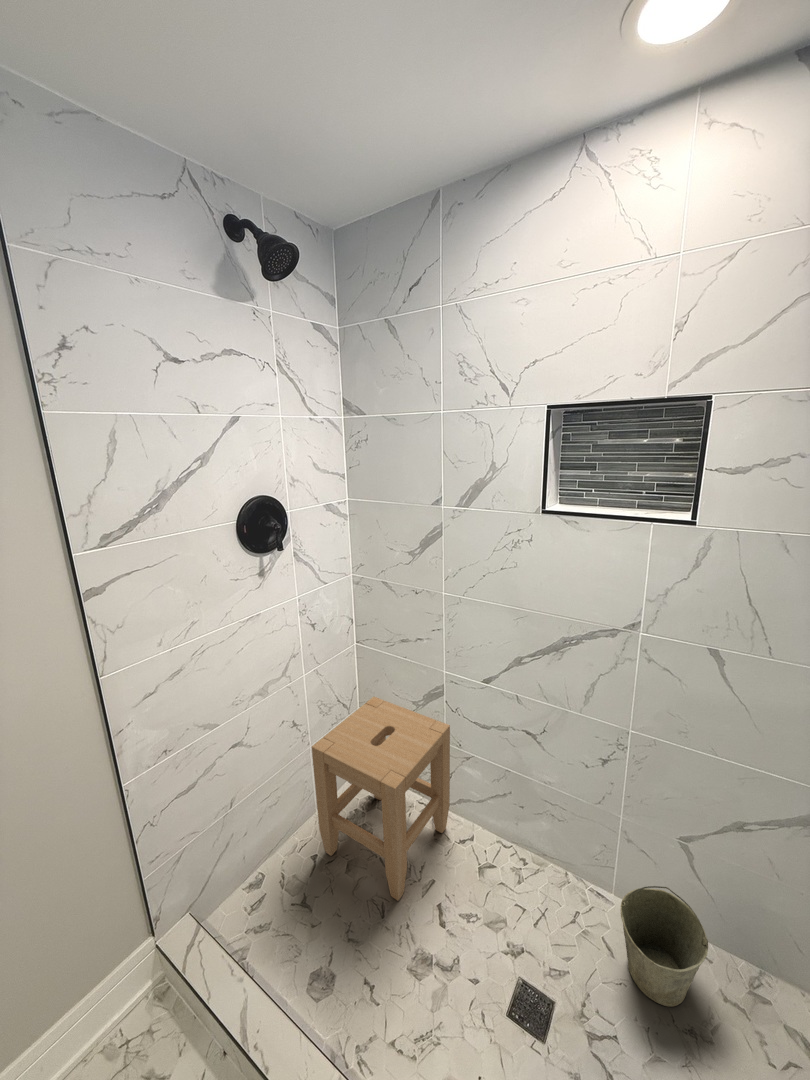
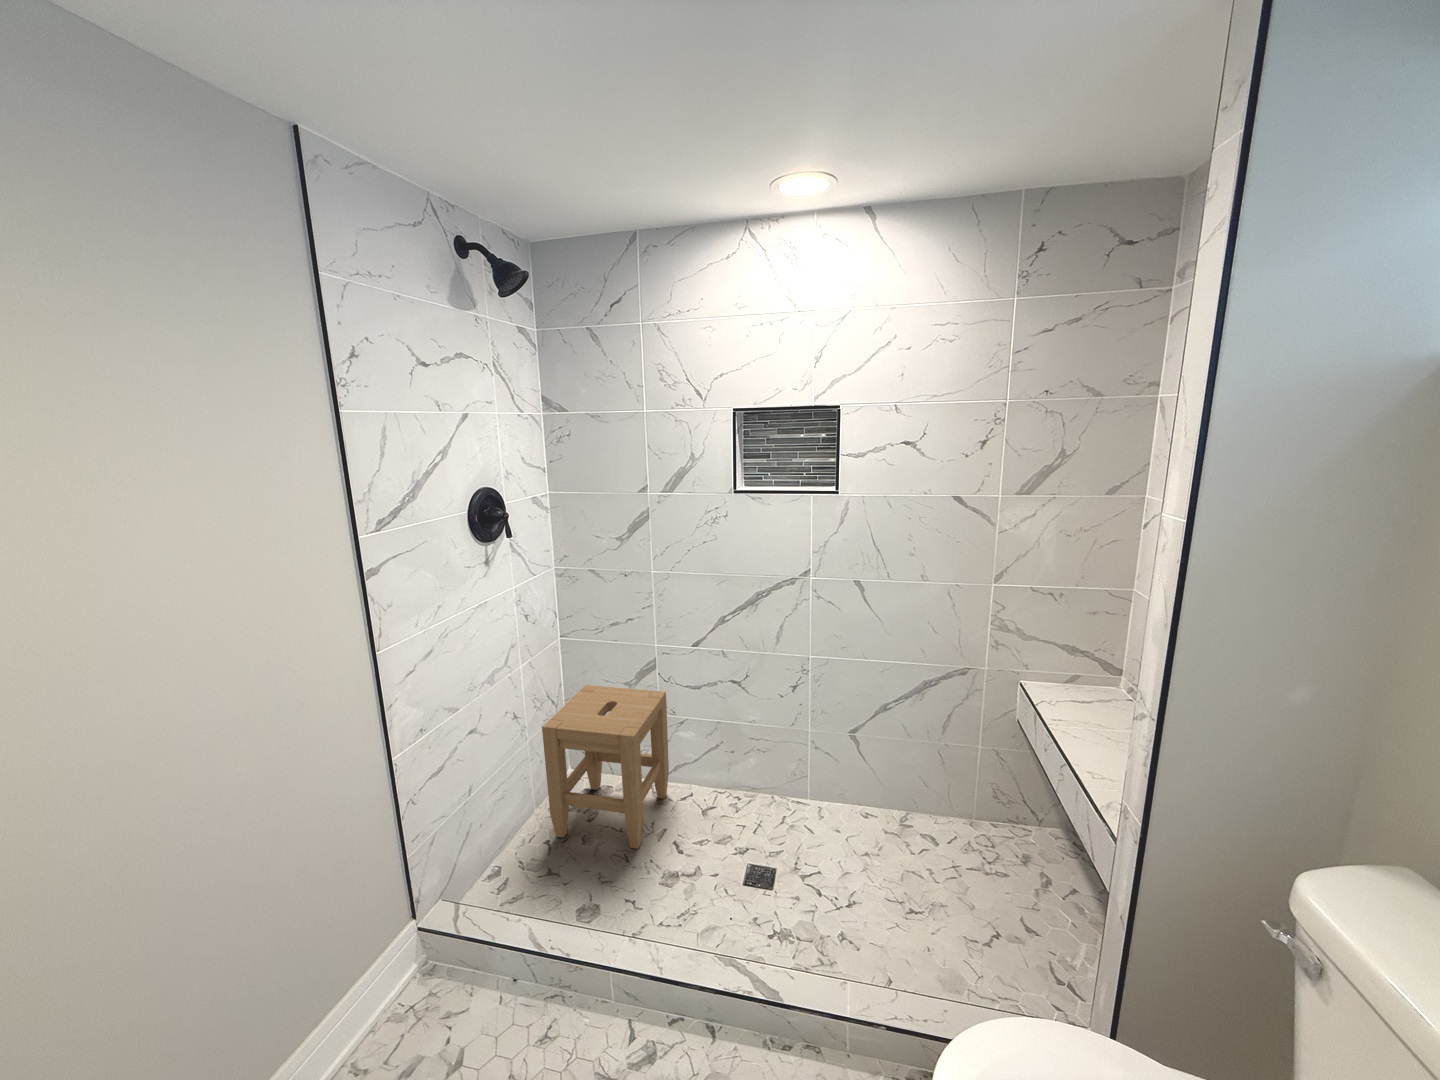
bucket: present [621,886,708,1007] -> none [815,759,872,847]

